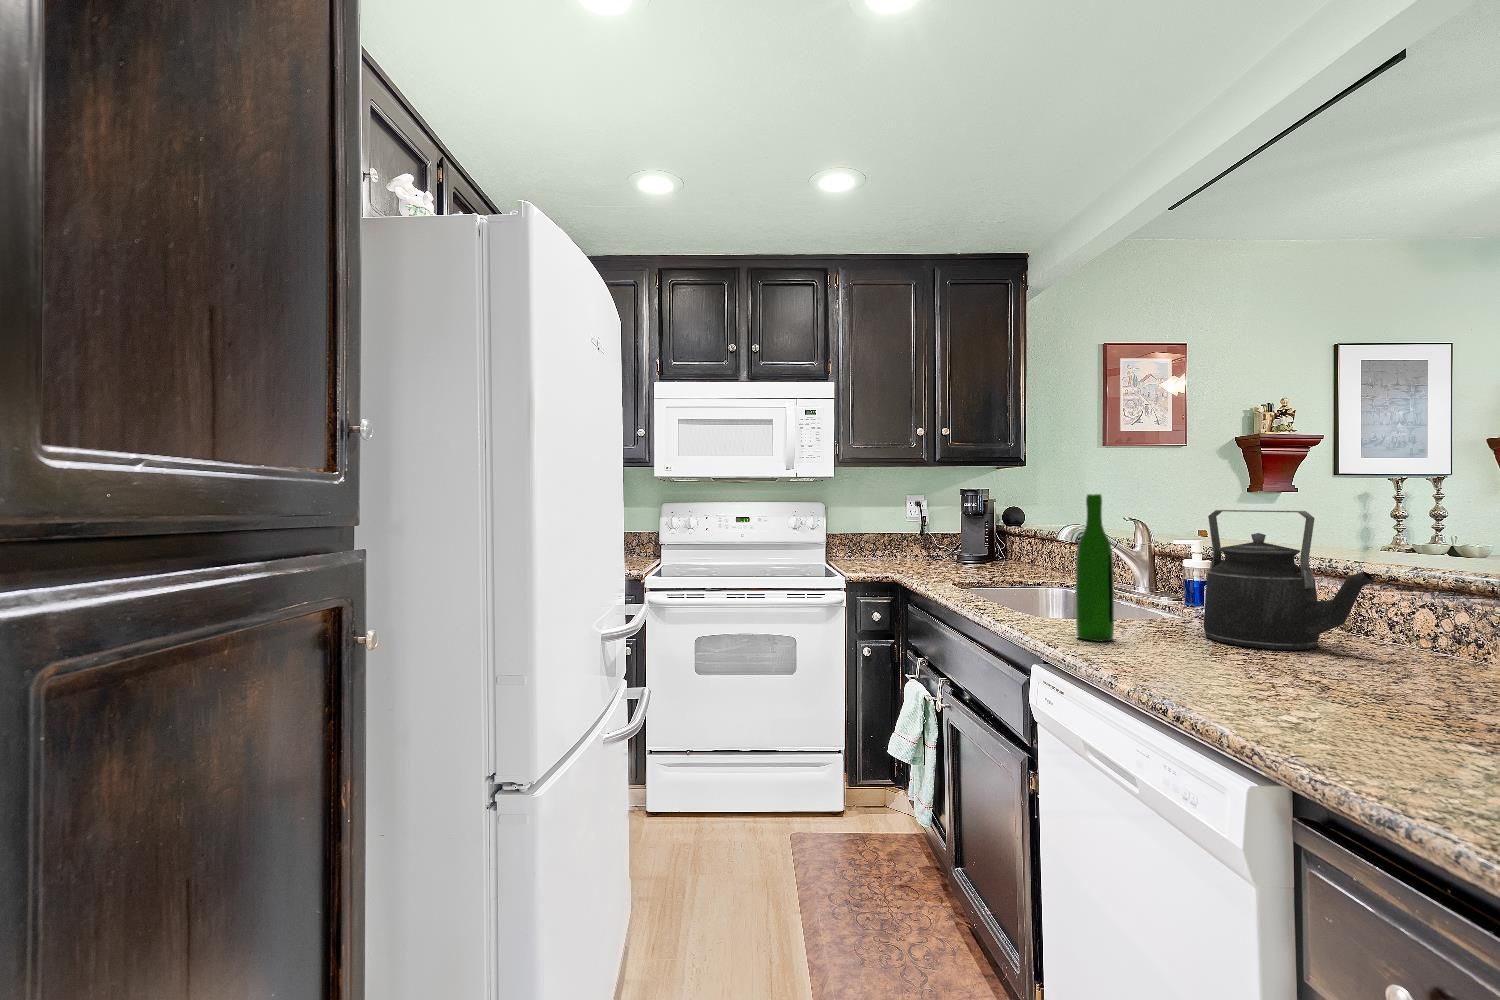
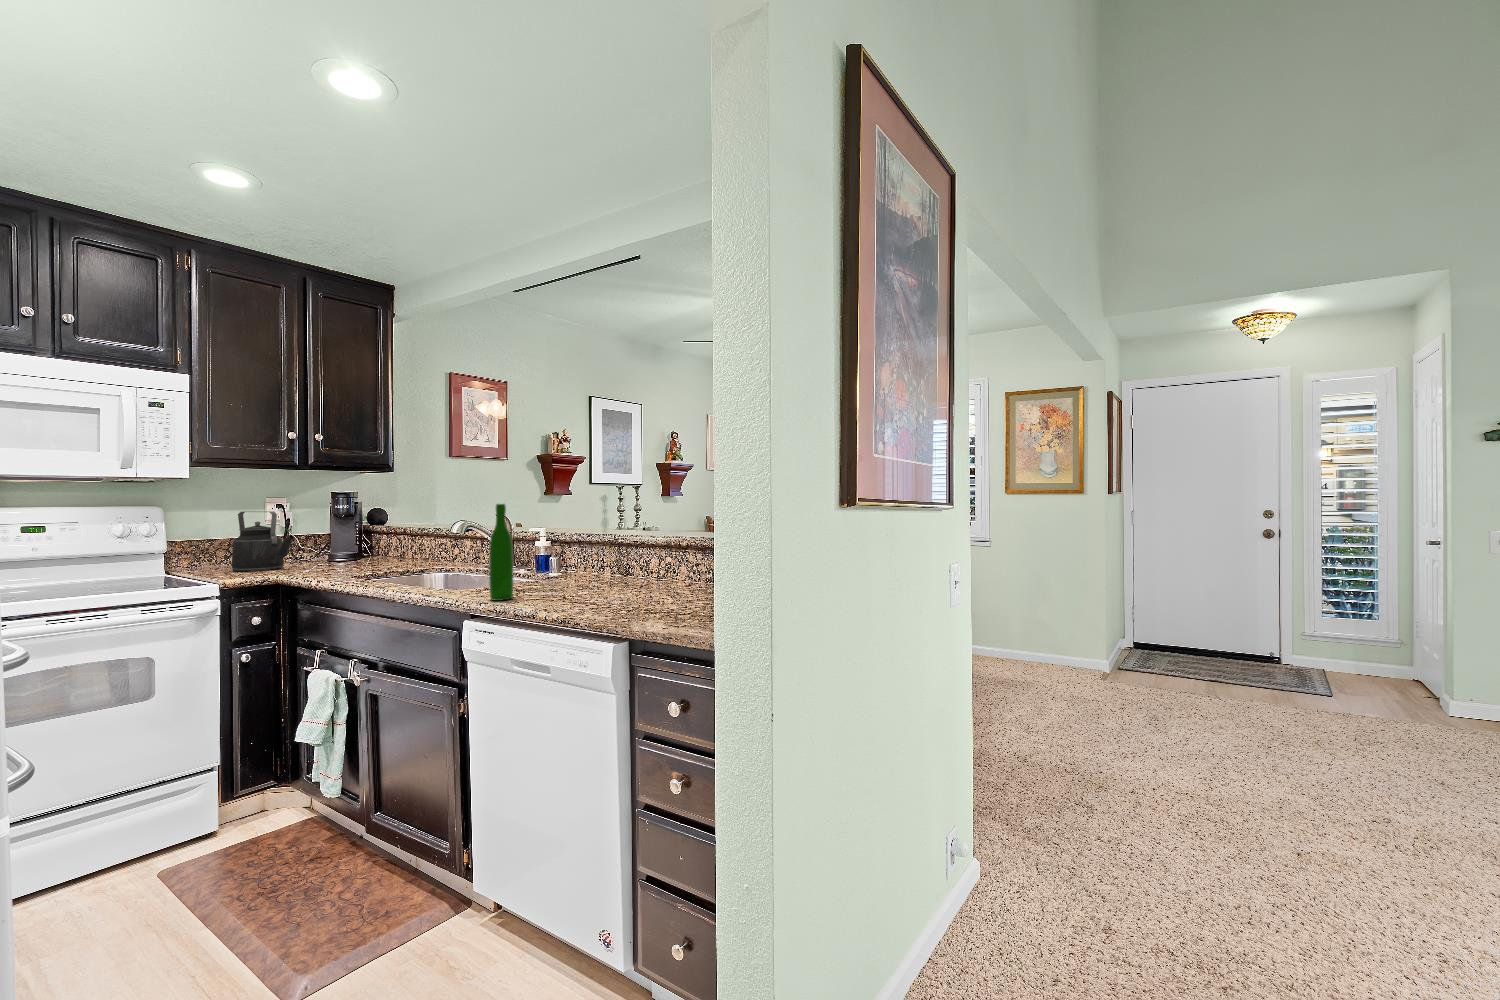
kettle: present [1203,510,1375,650] -> present [231,511,294,572]

